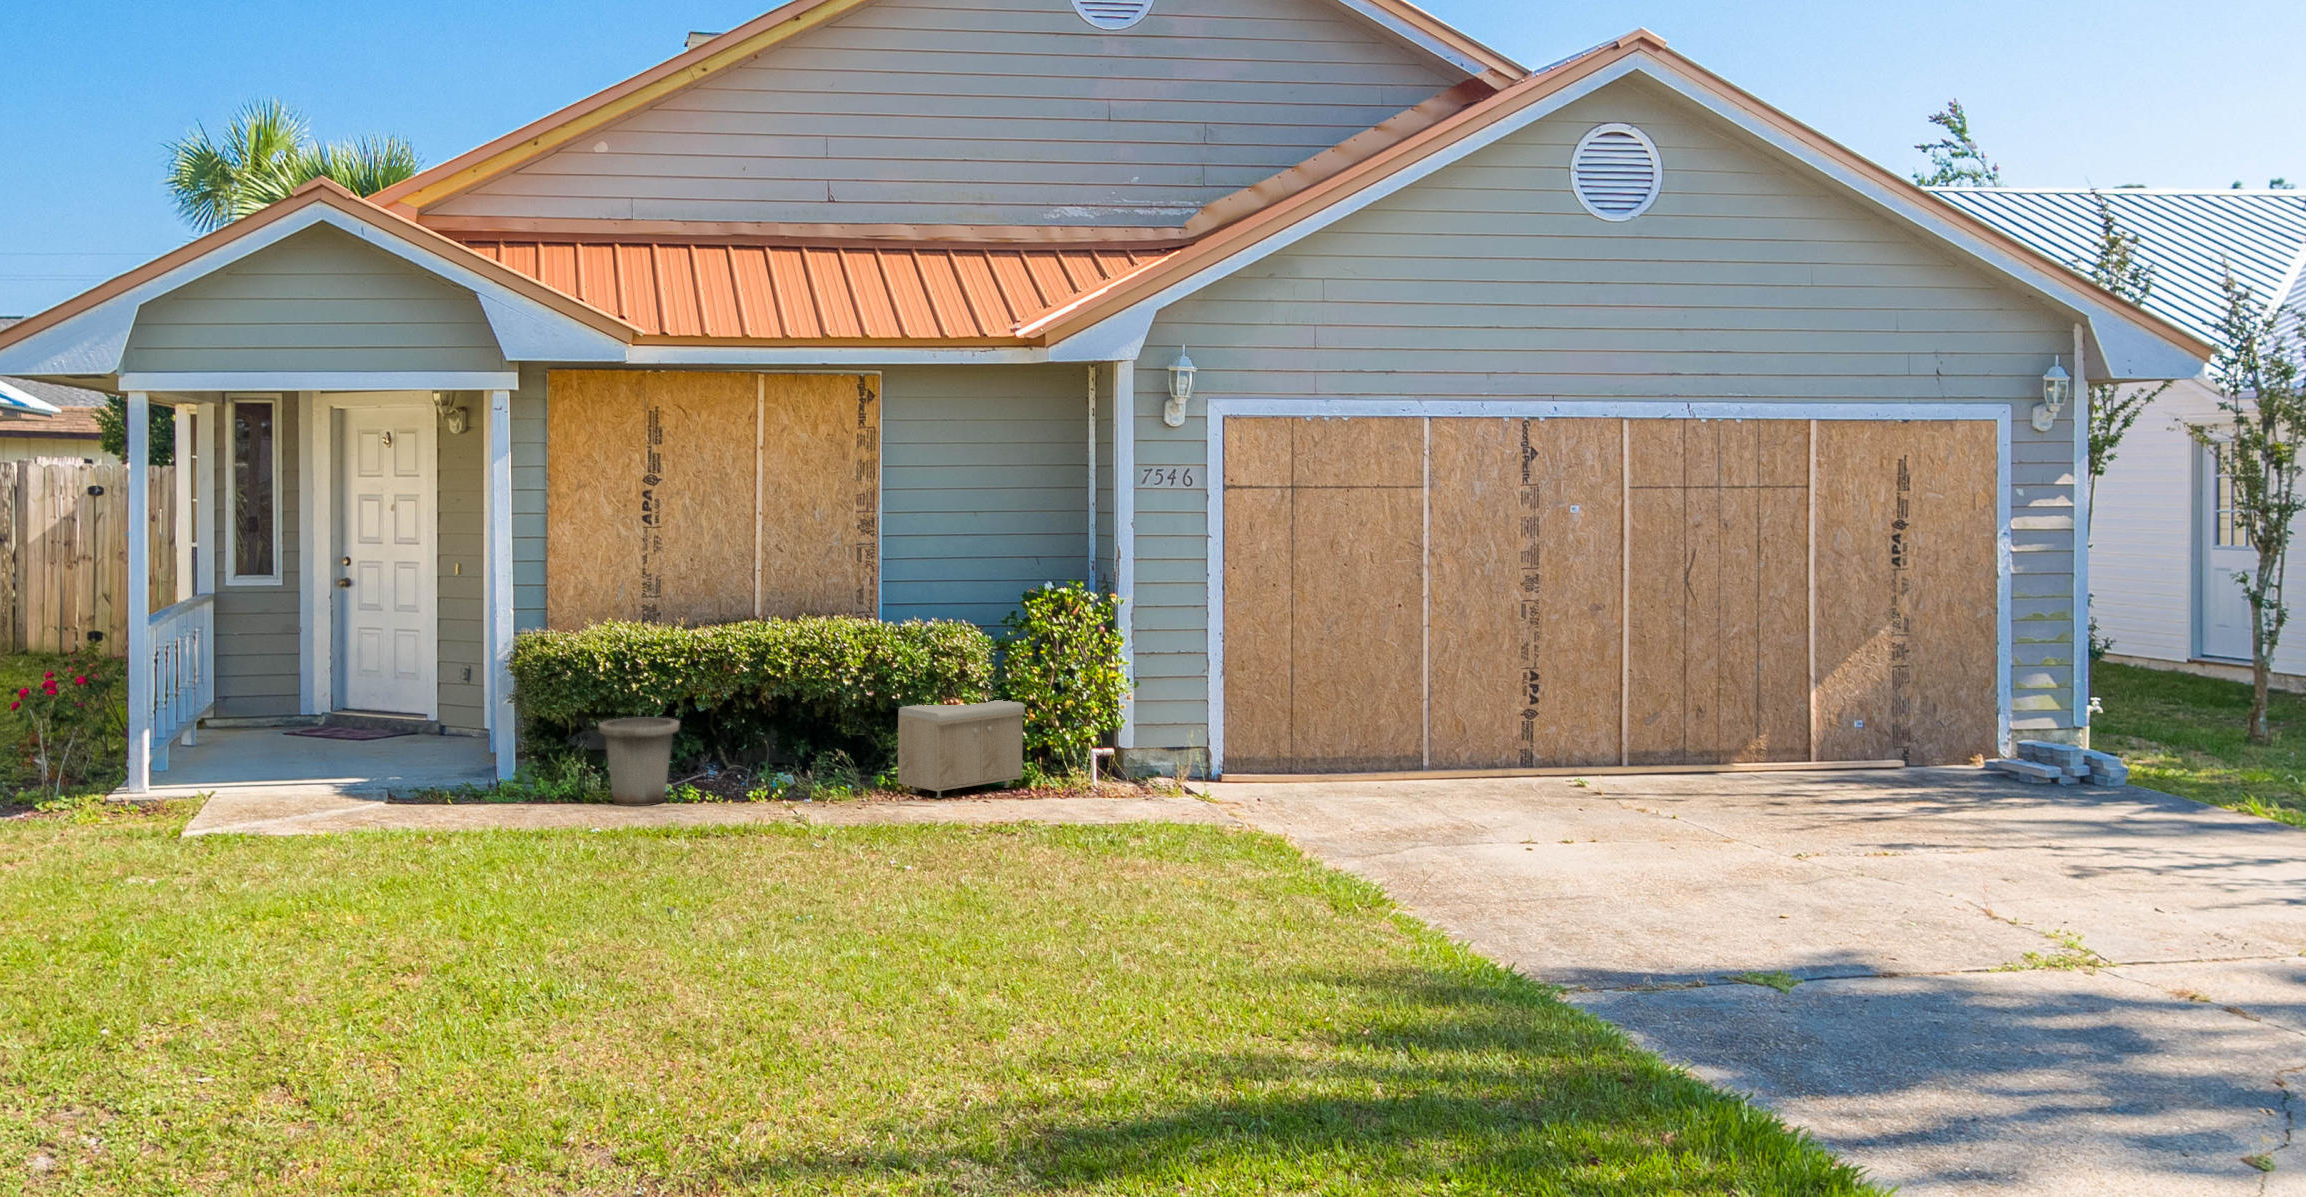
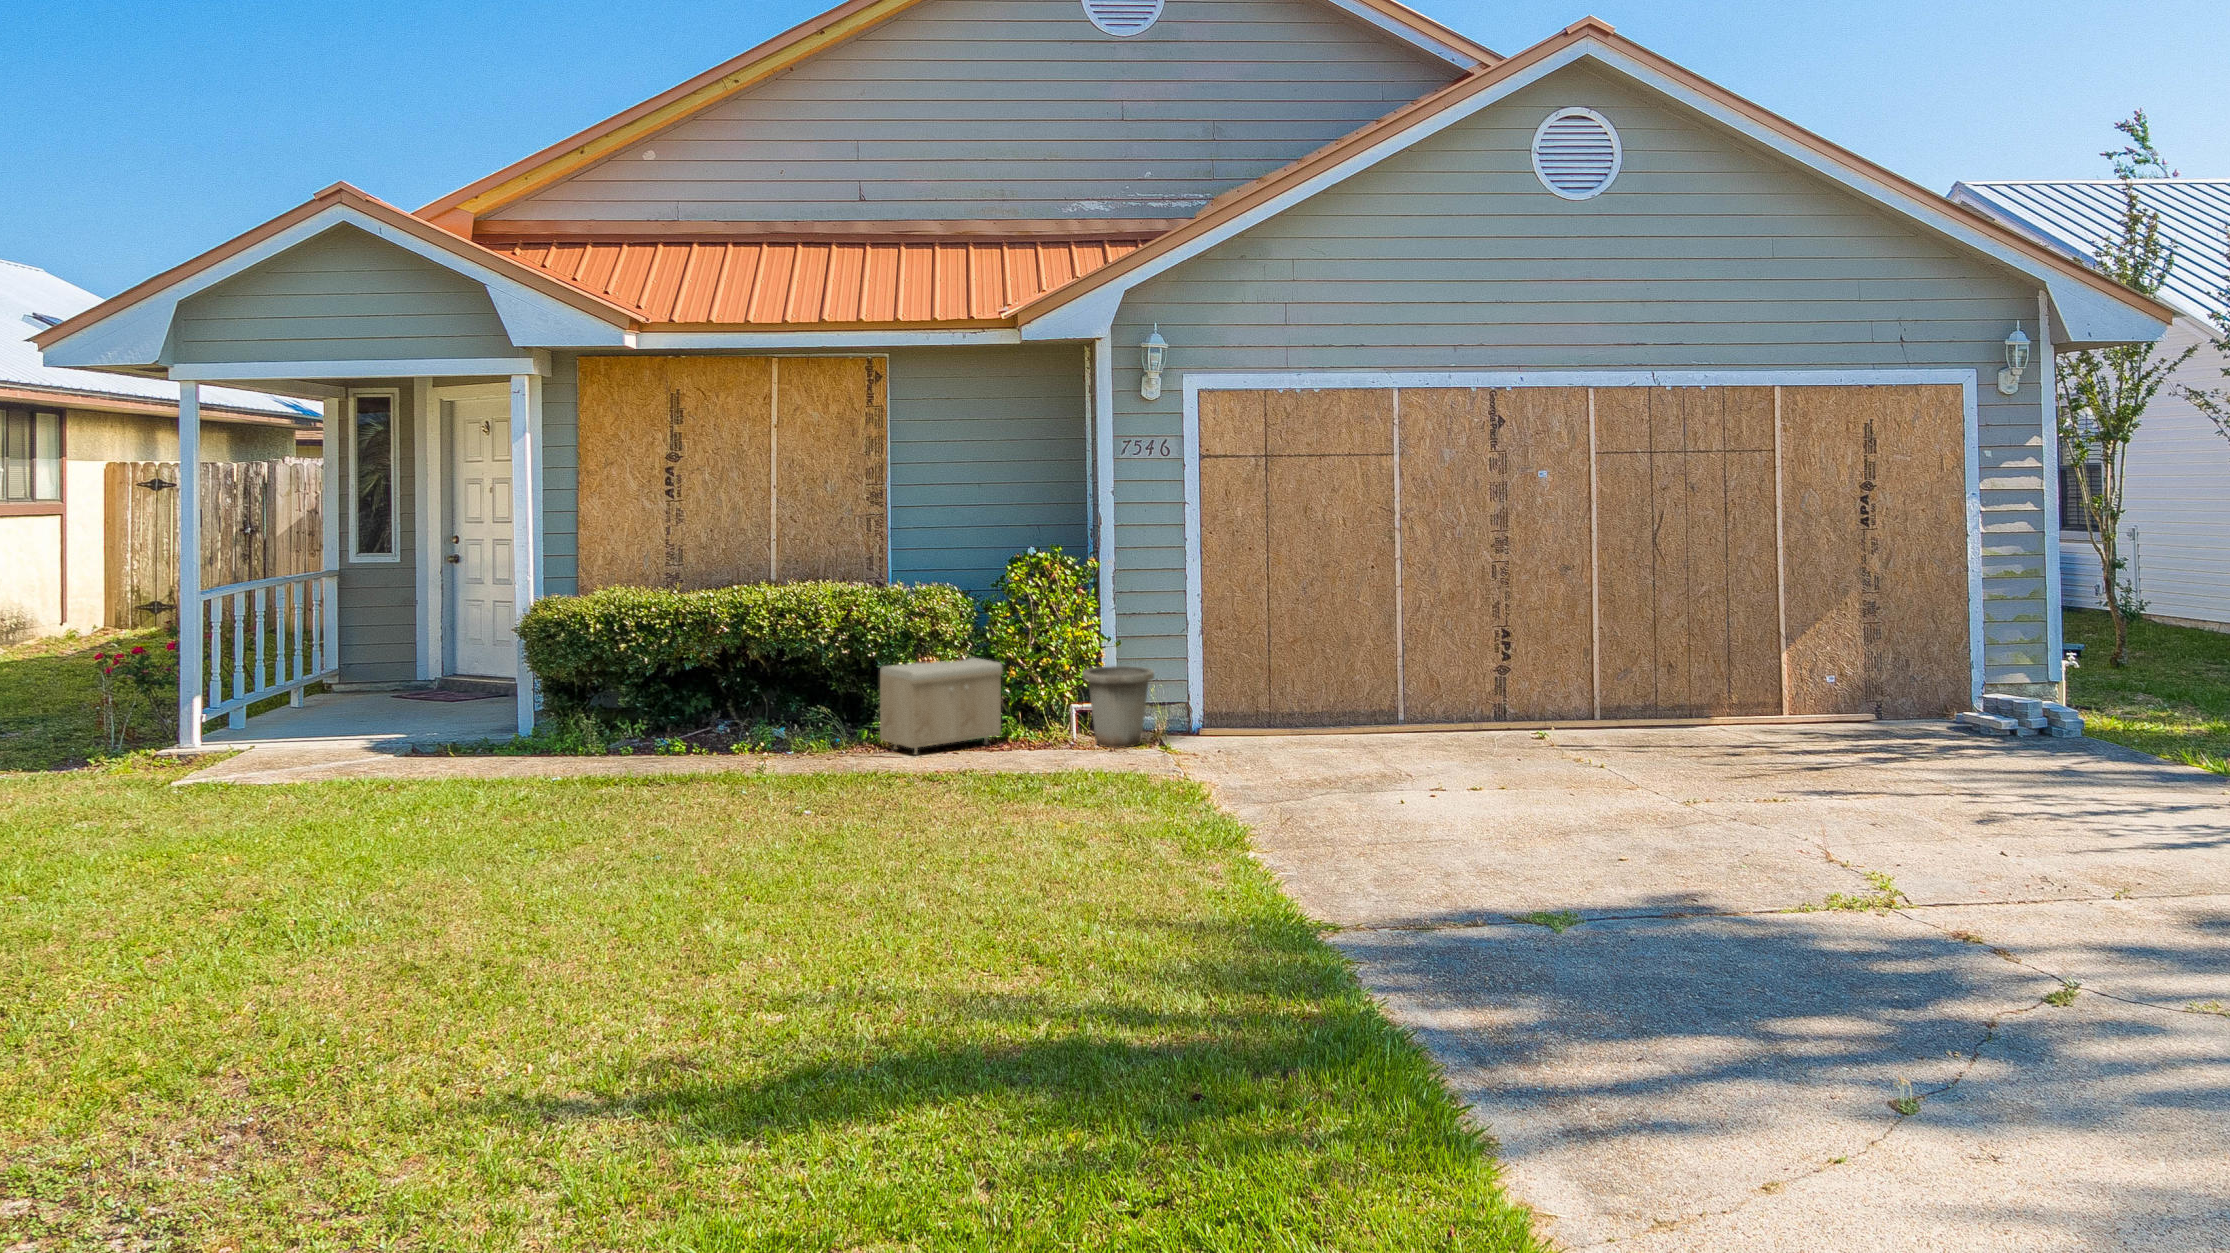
trash can: present [599,718,679,806] -> present [1083,666,1154,748]

